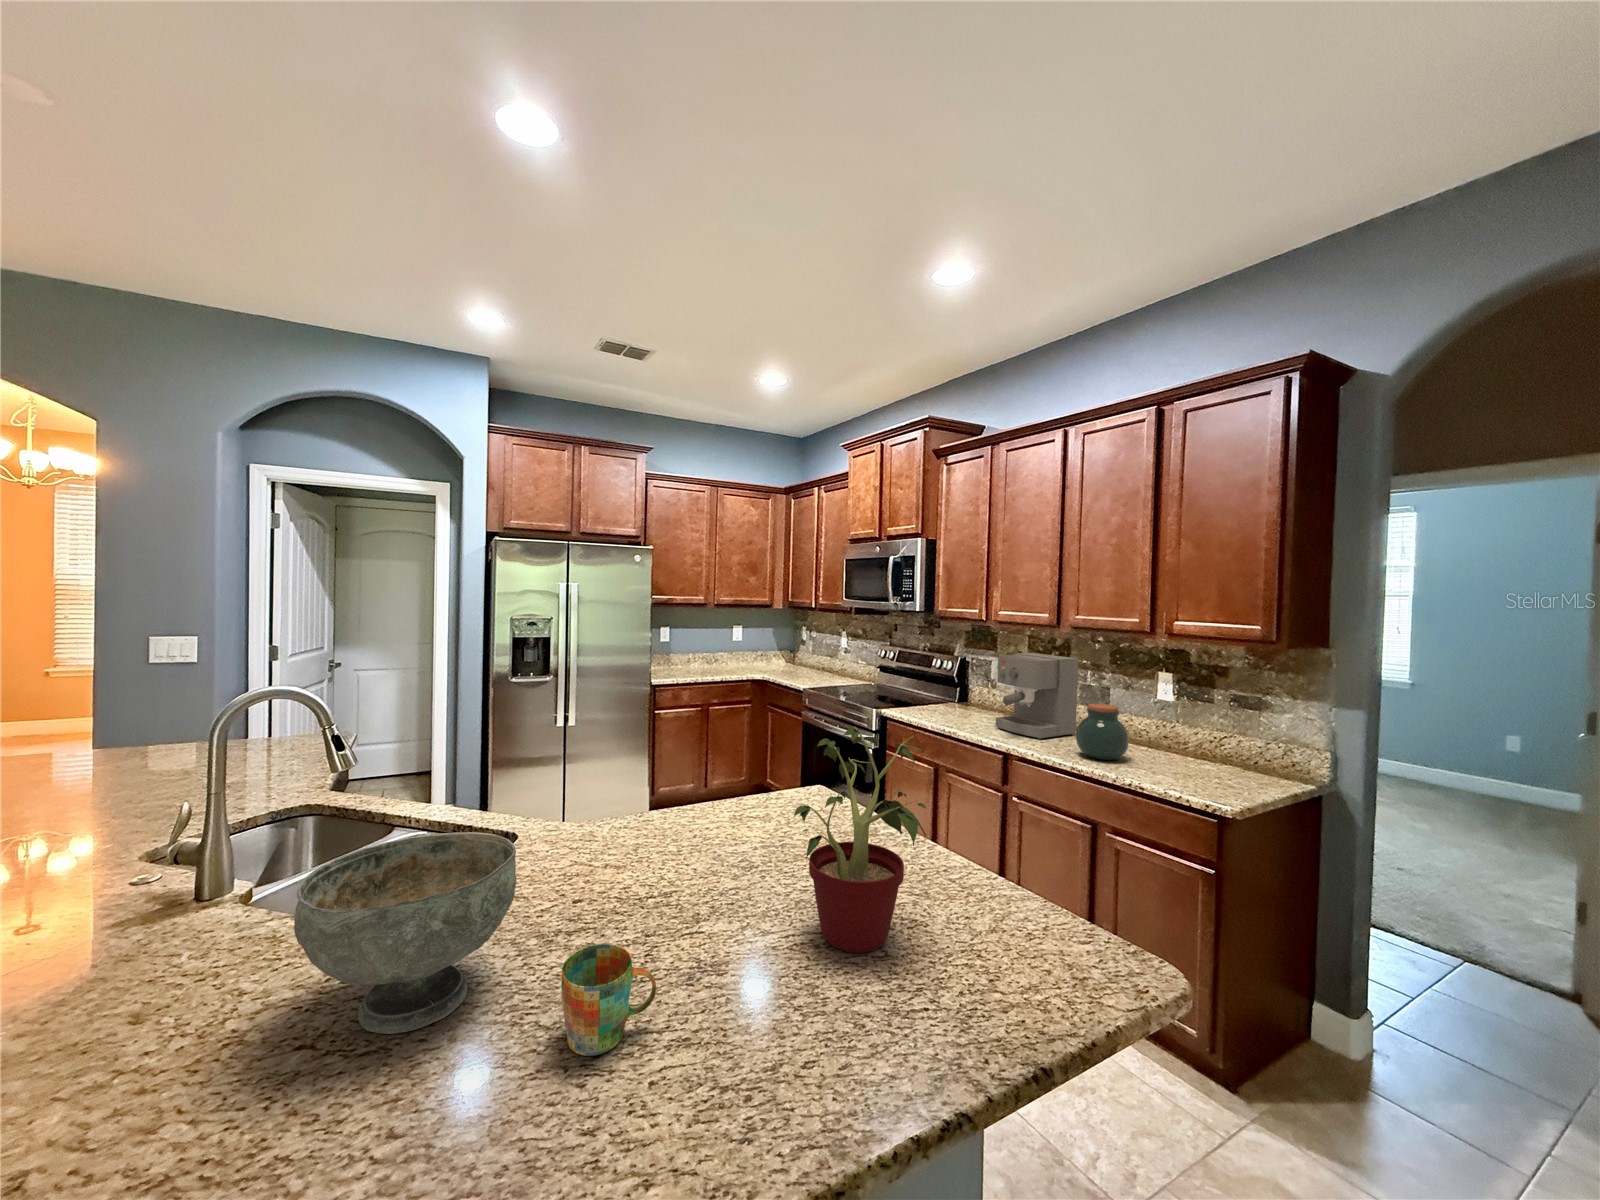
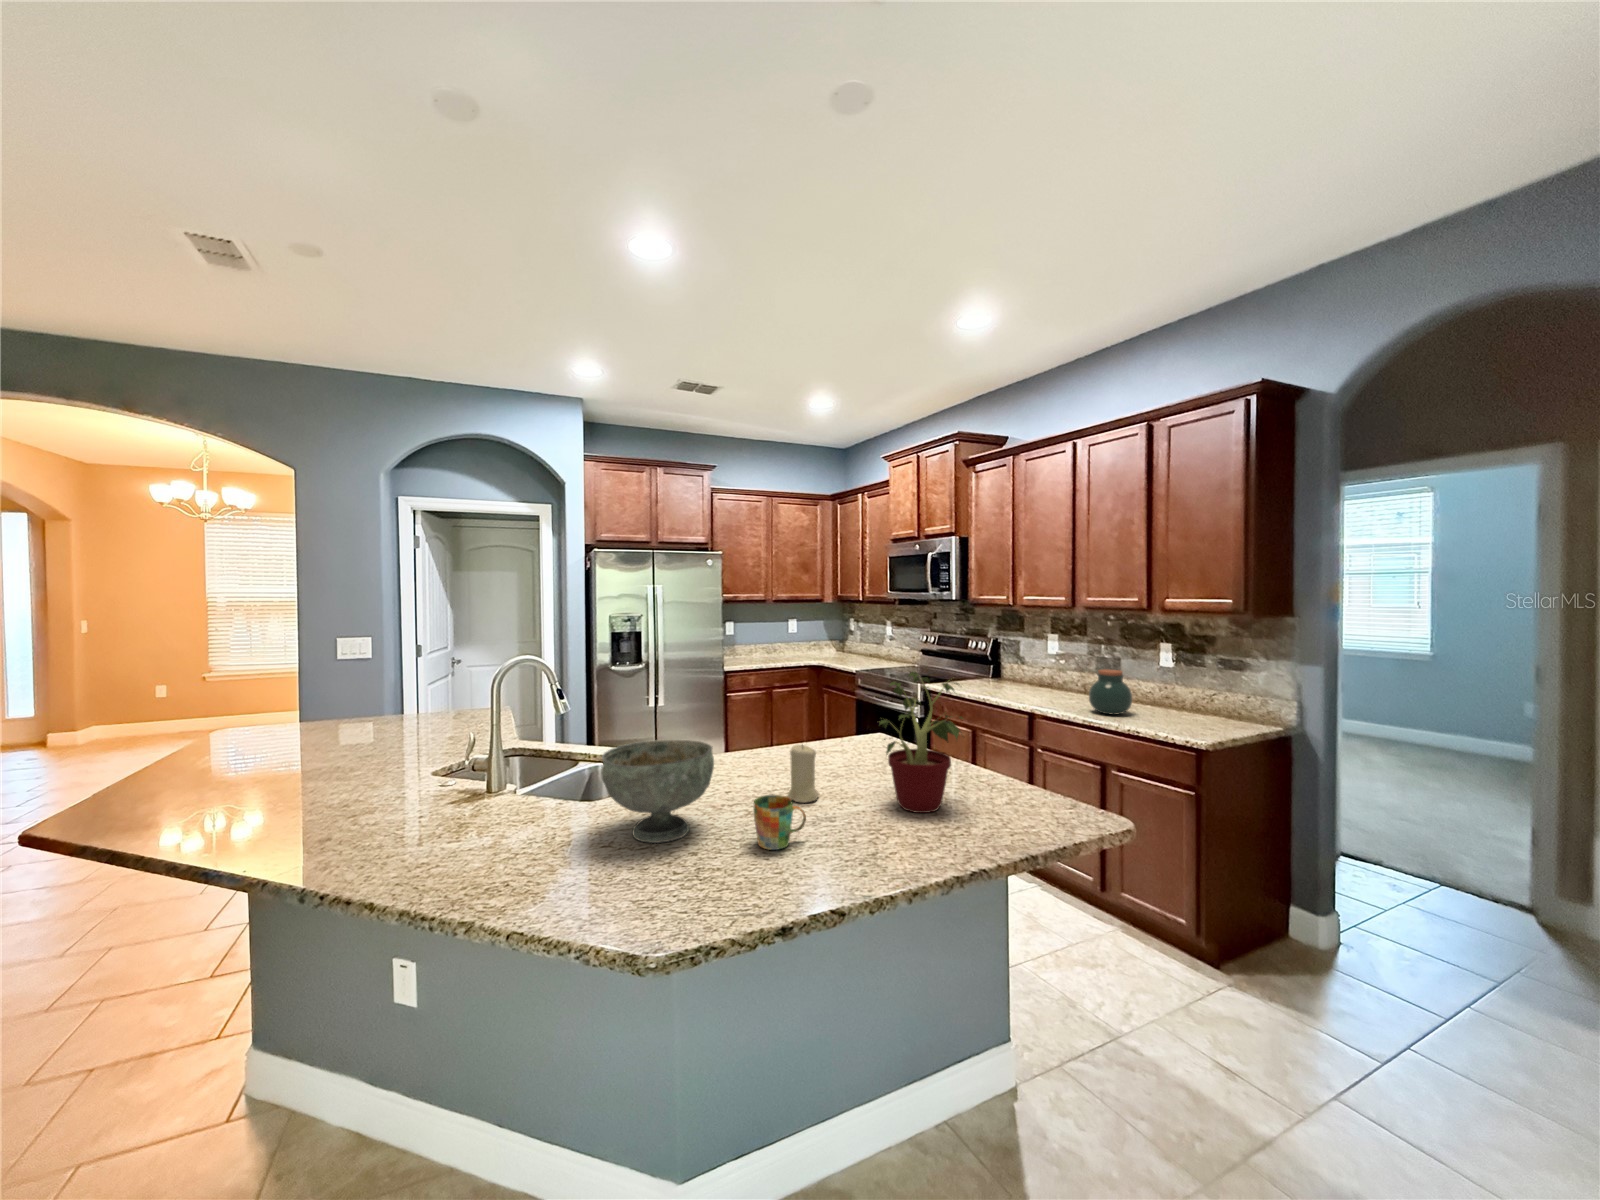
coffee maker: present [996,653,1078,740] -> none [1023,631,1092,702]
candle: none [652,832,705,927] -> present [786,745,819,803]

